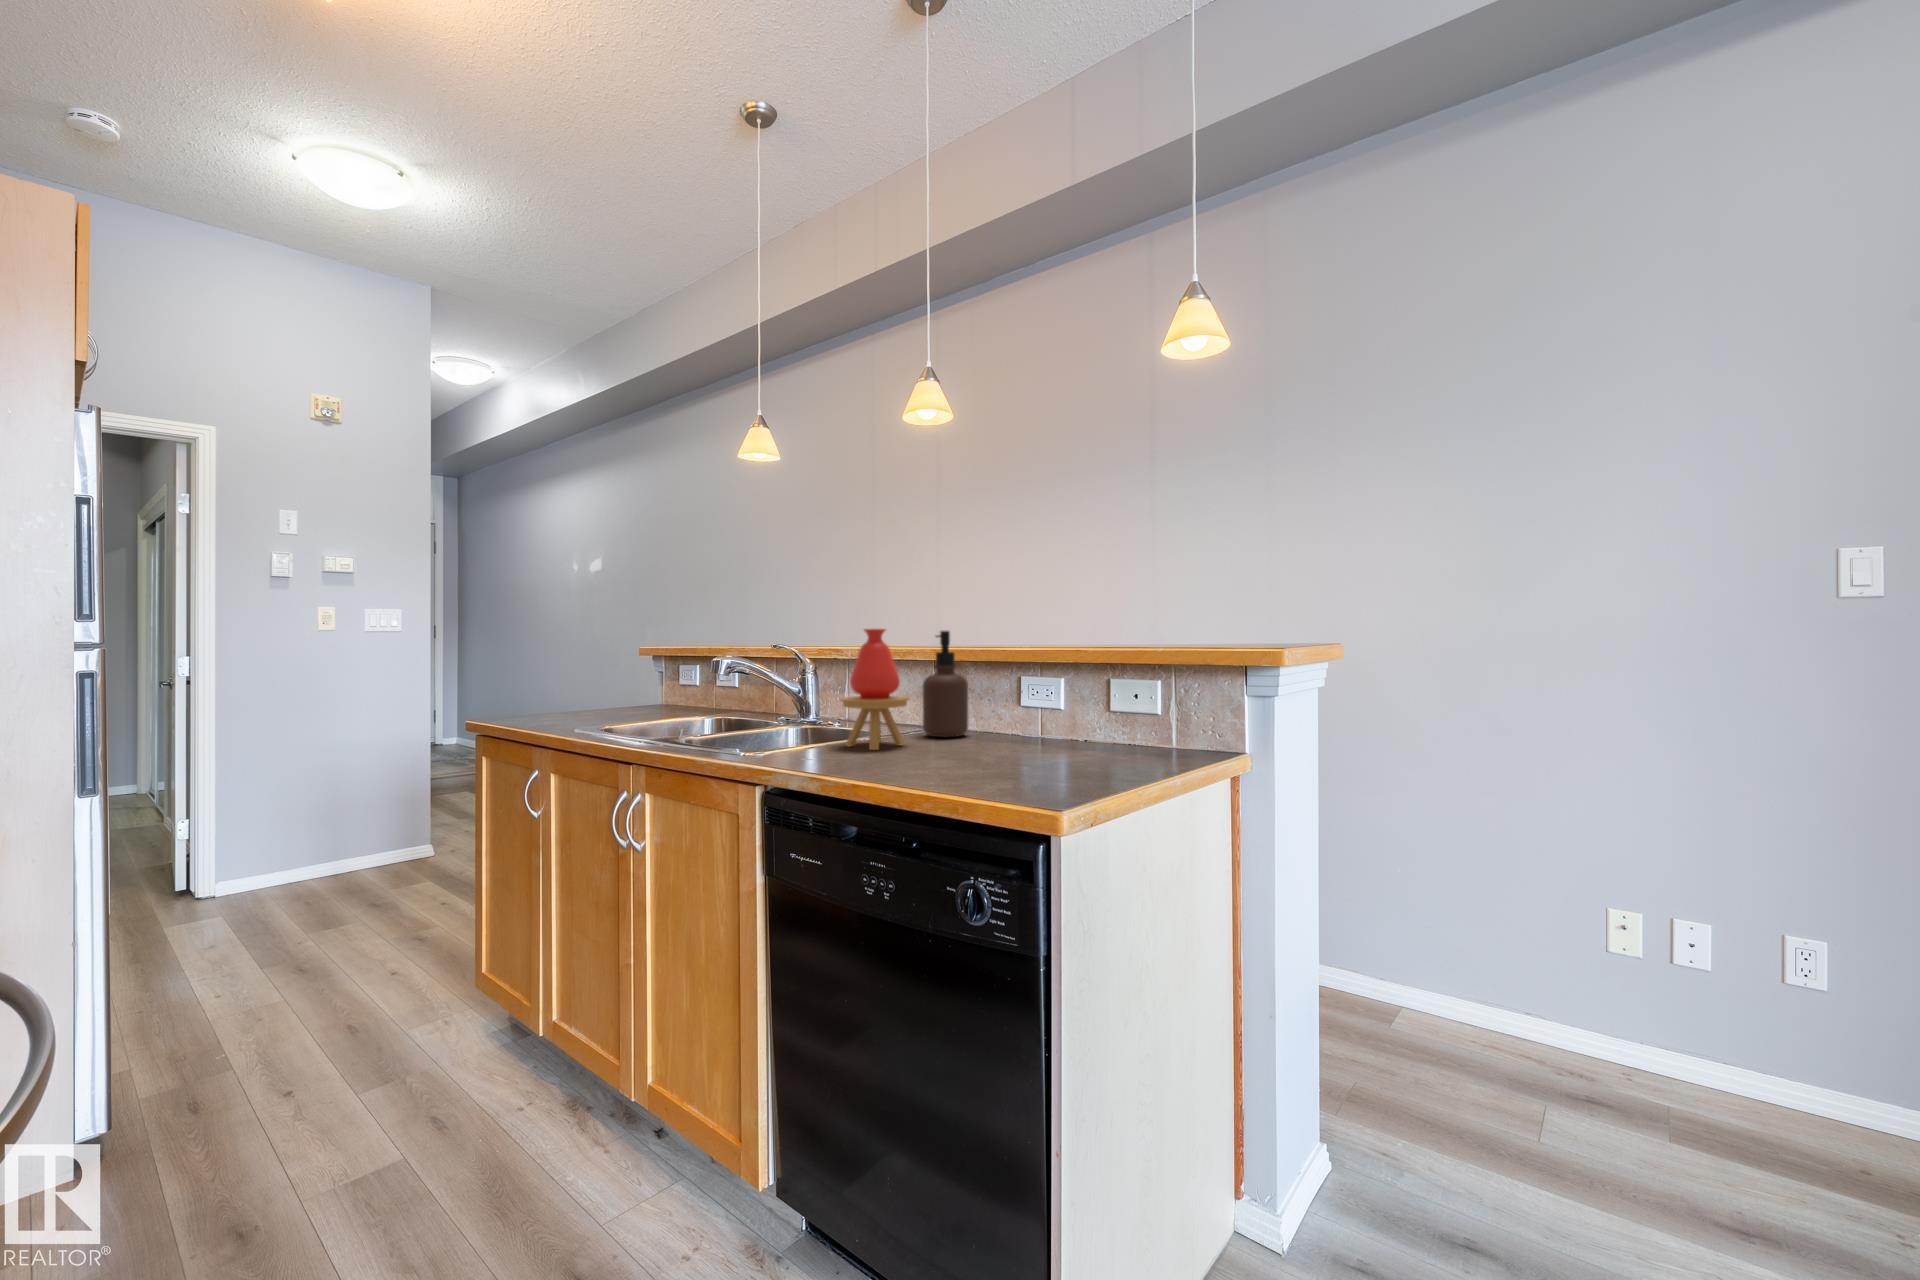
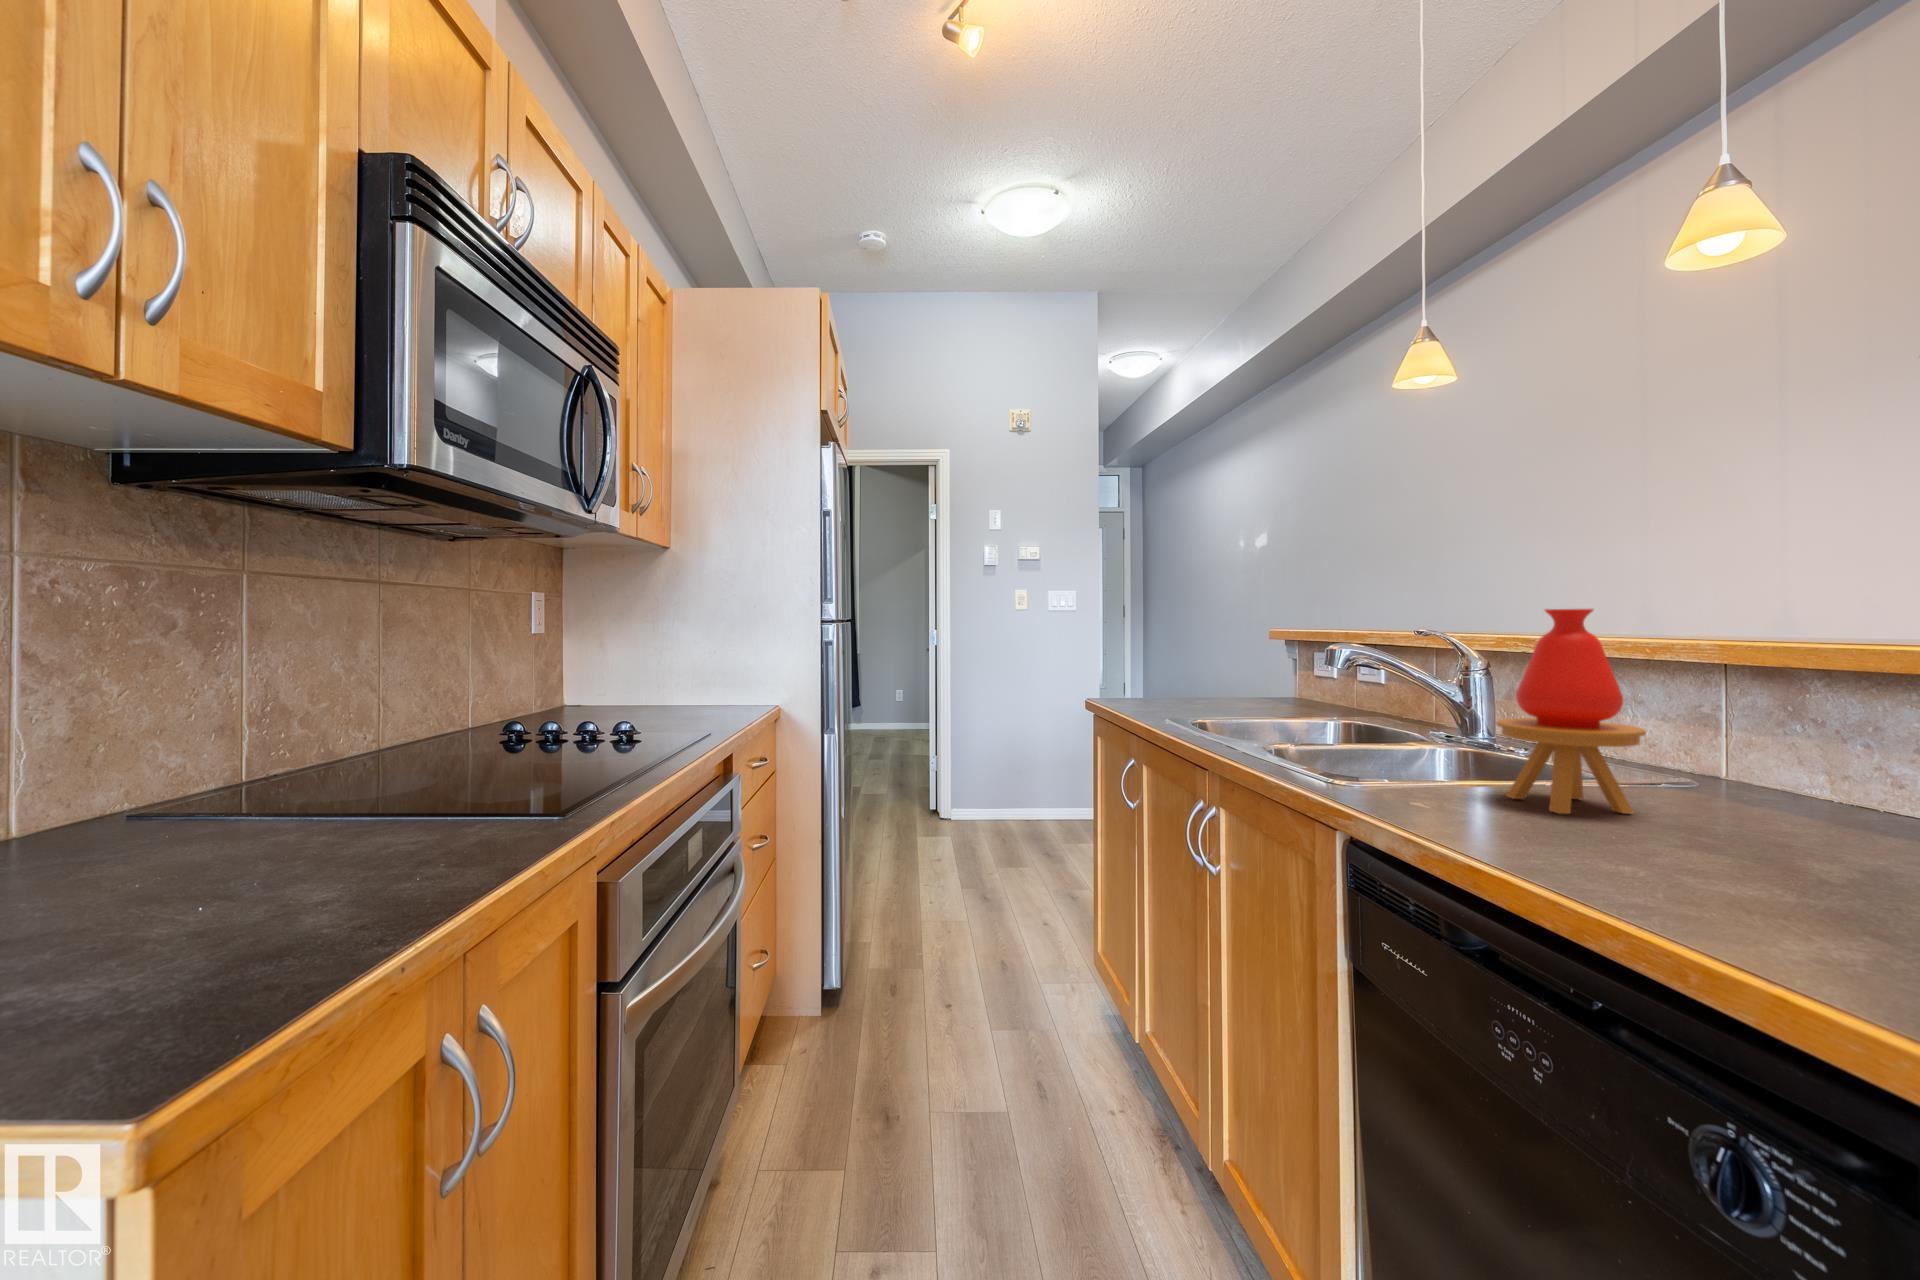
soap dispenser: present [923,631,968,737] -> none [1689,607,1816,814]

